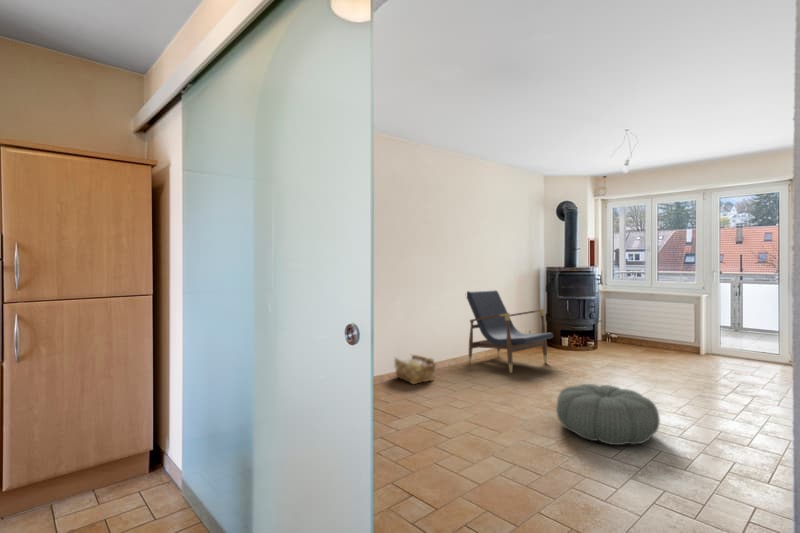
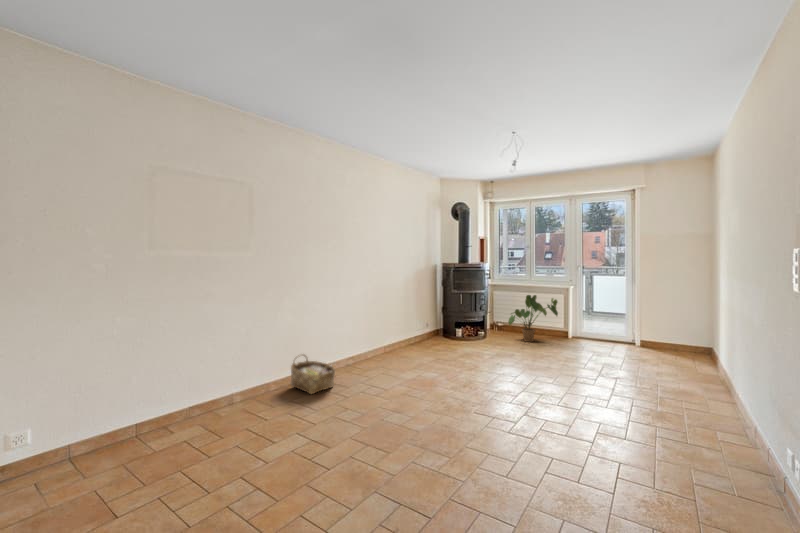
lounge chair: present [466,290,553,373] -> none [366,288,449,371]
house plant: none [624,303,685,355] -> present [508,295,558,342]
pouf: present [556,384,660,445] -> none [455,388,548,453]

